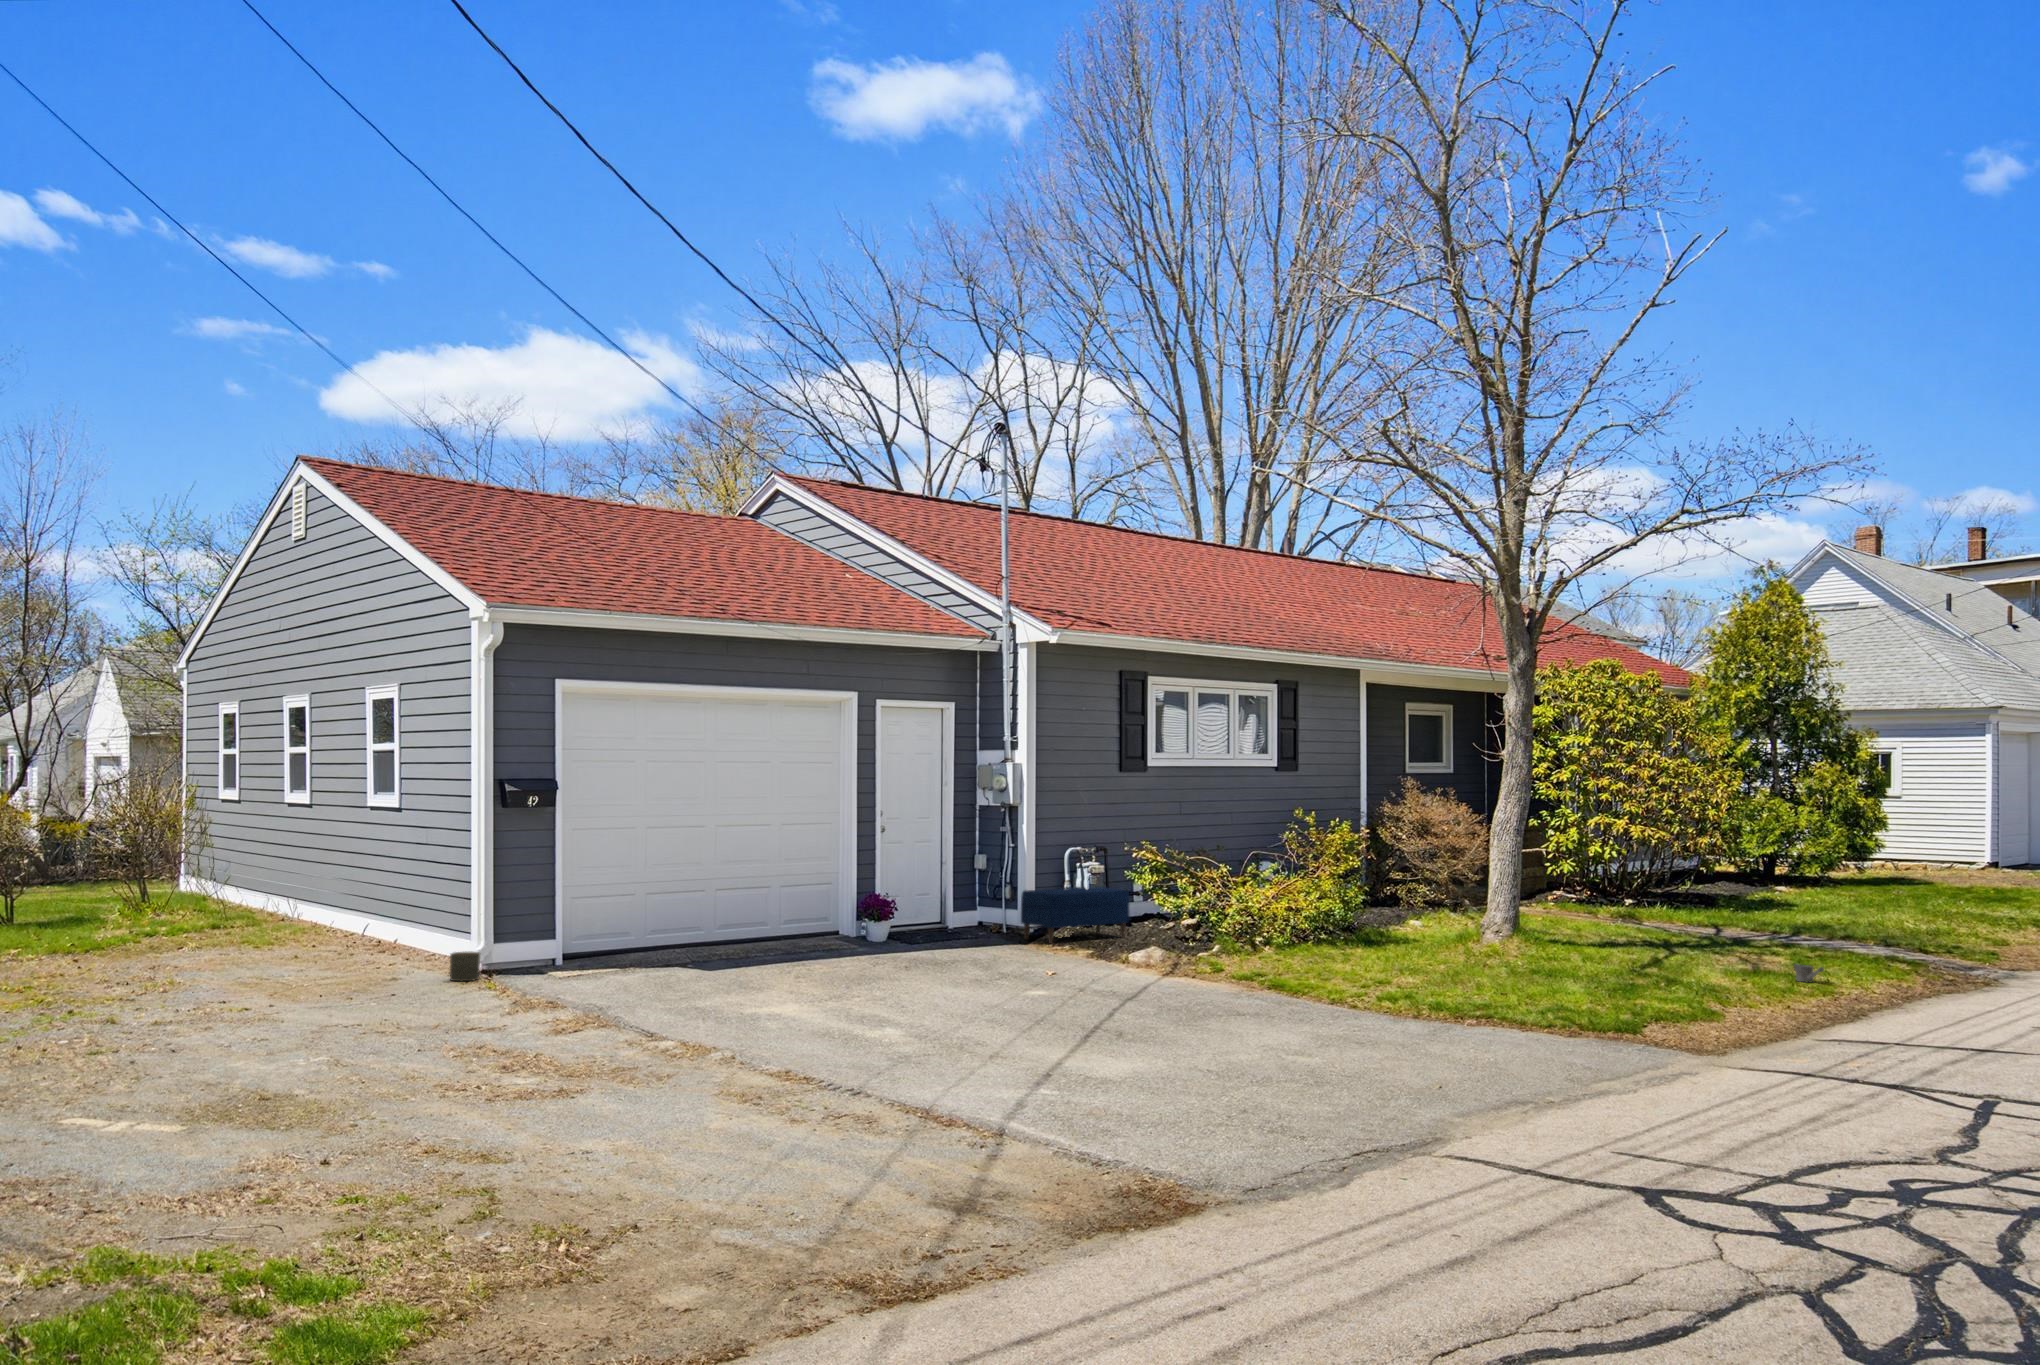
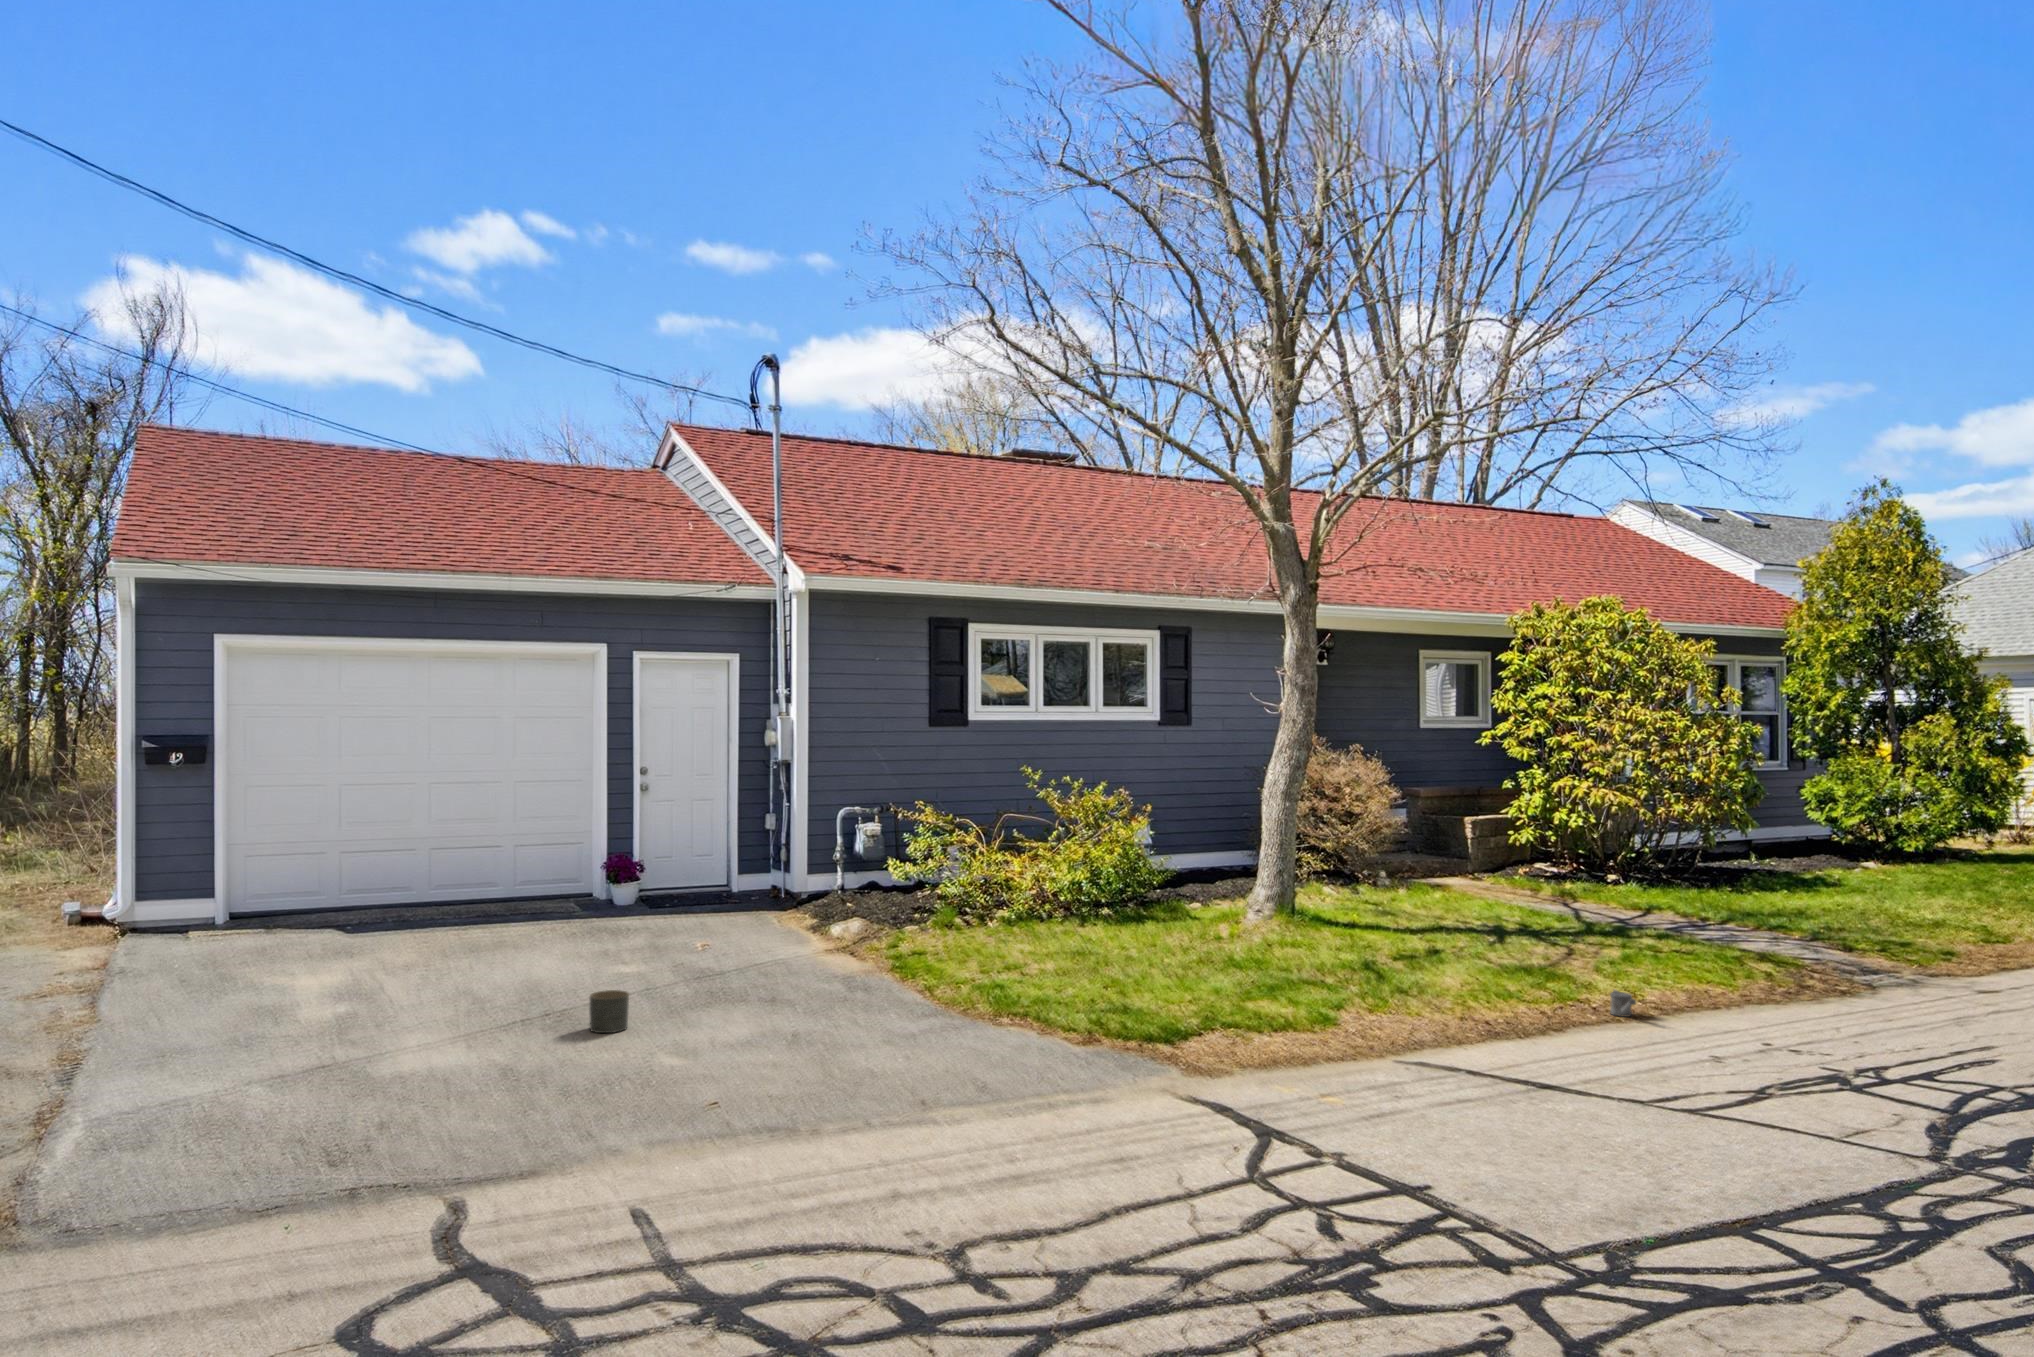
bench: present [1021,887,1129,944] -> none [784,852,907,916]
planter: present [450,952,480,981] -> present [589,990,629,1033]

